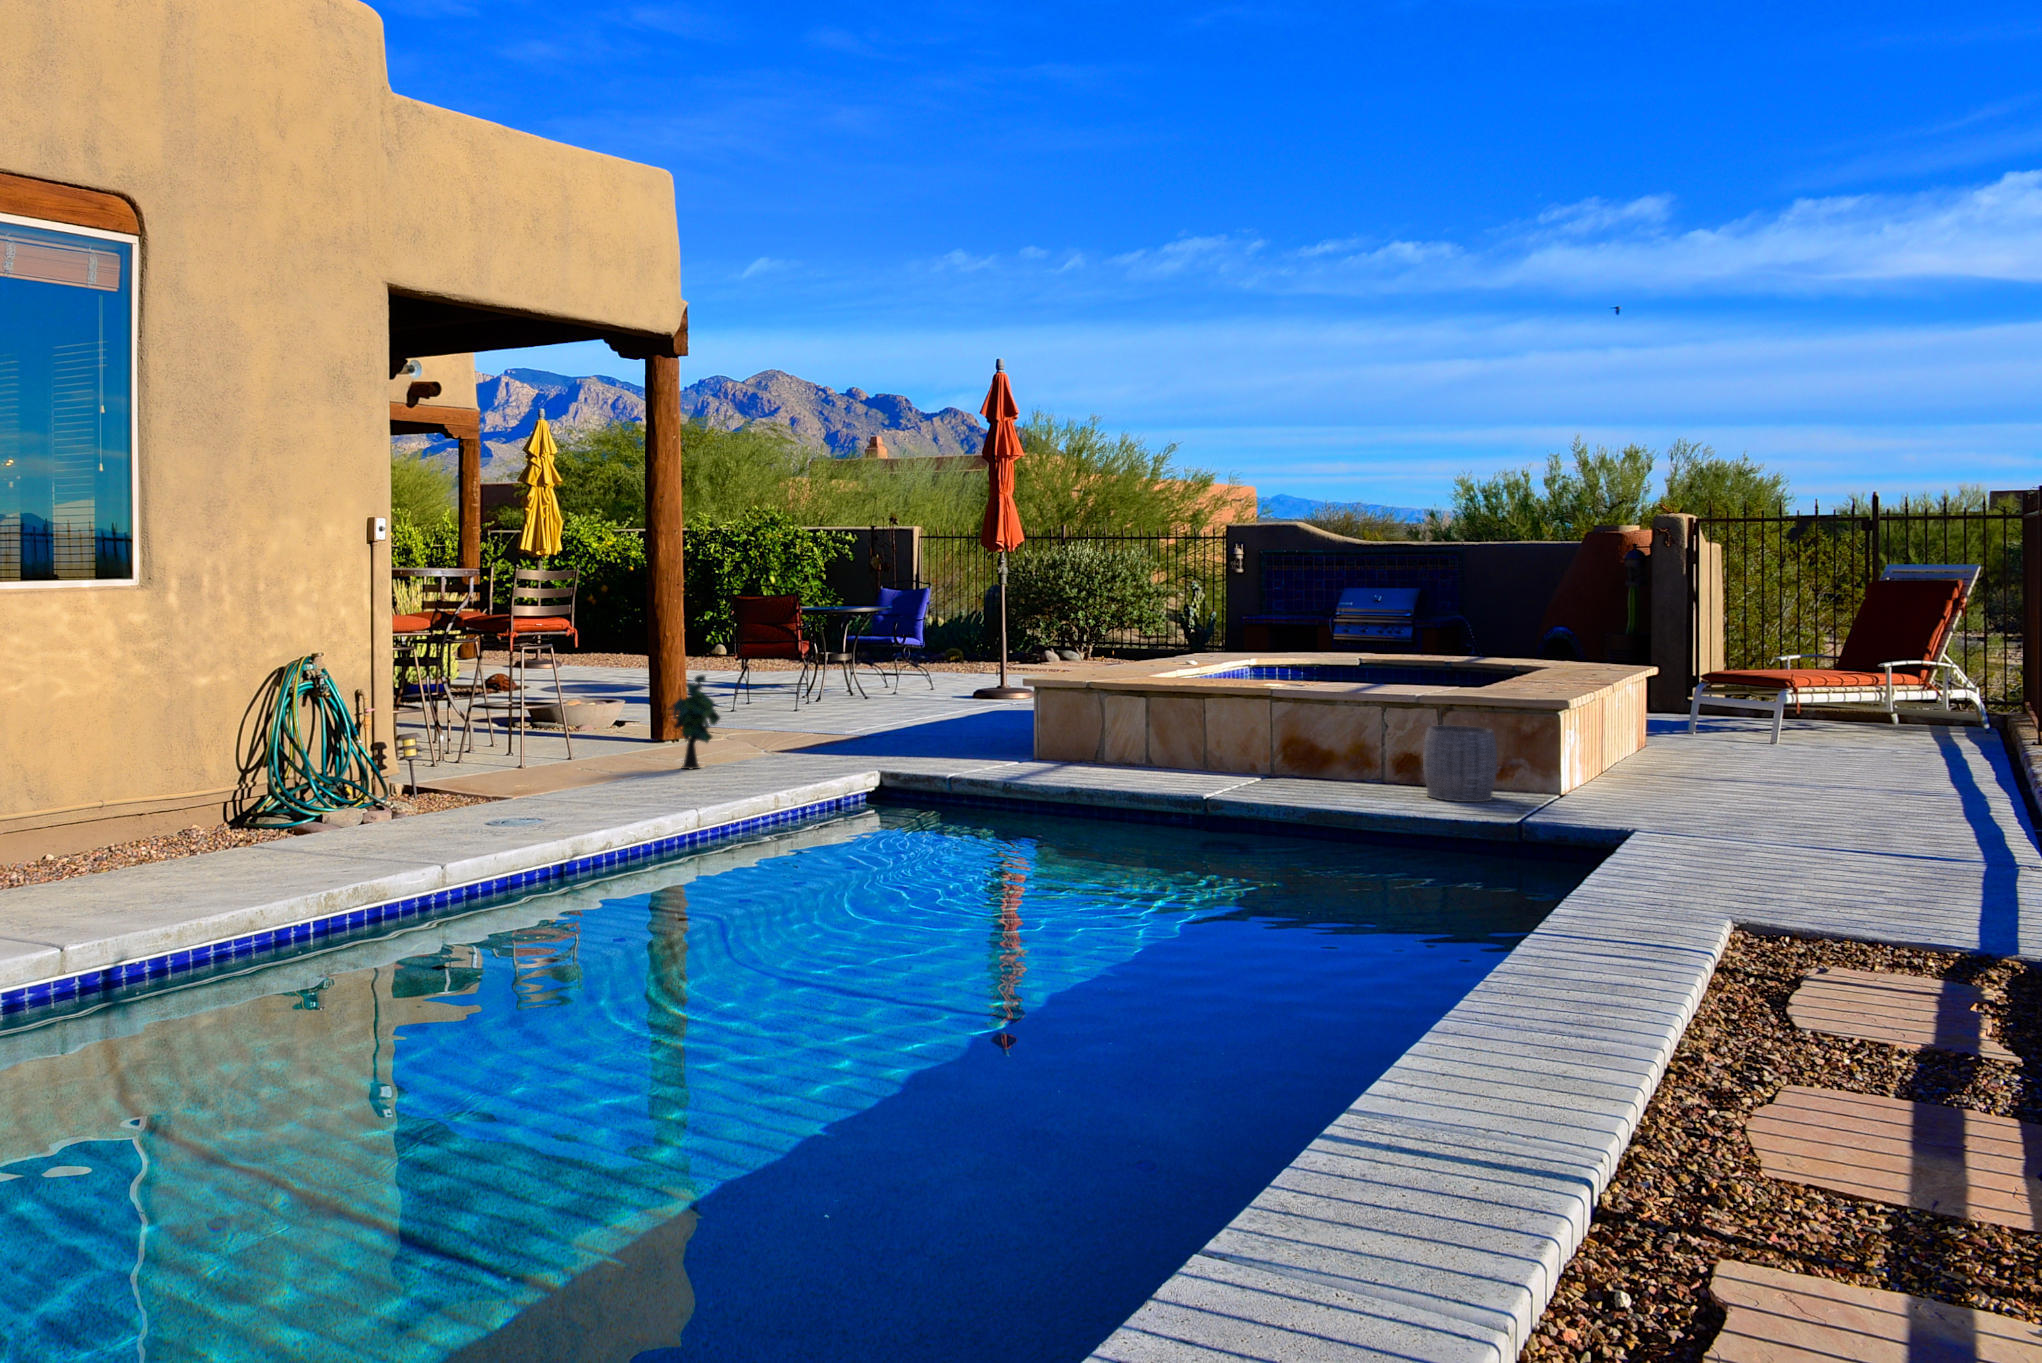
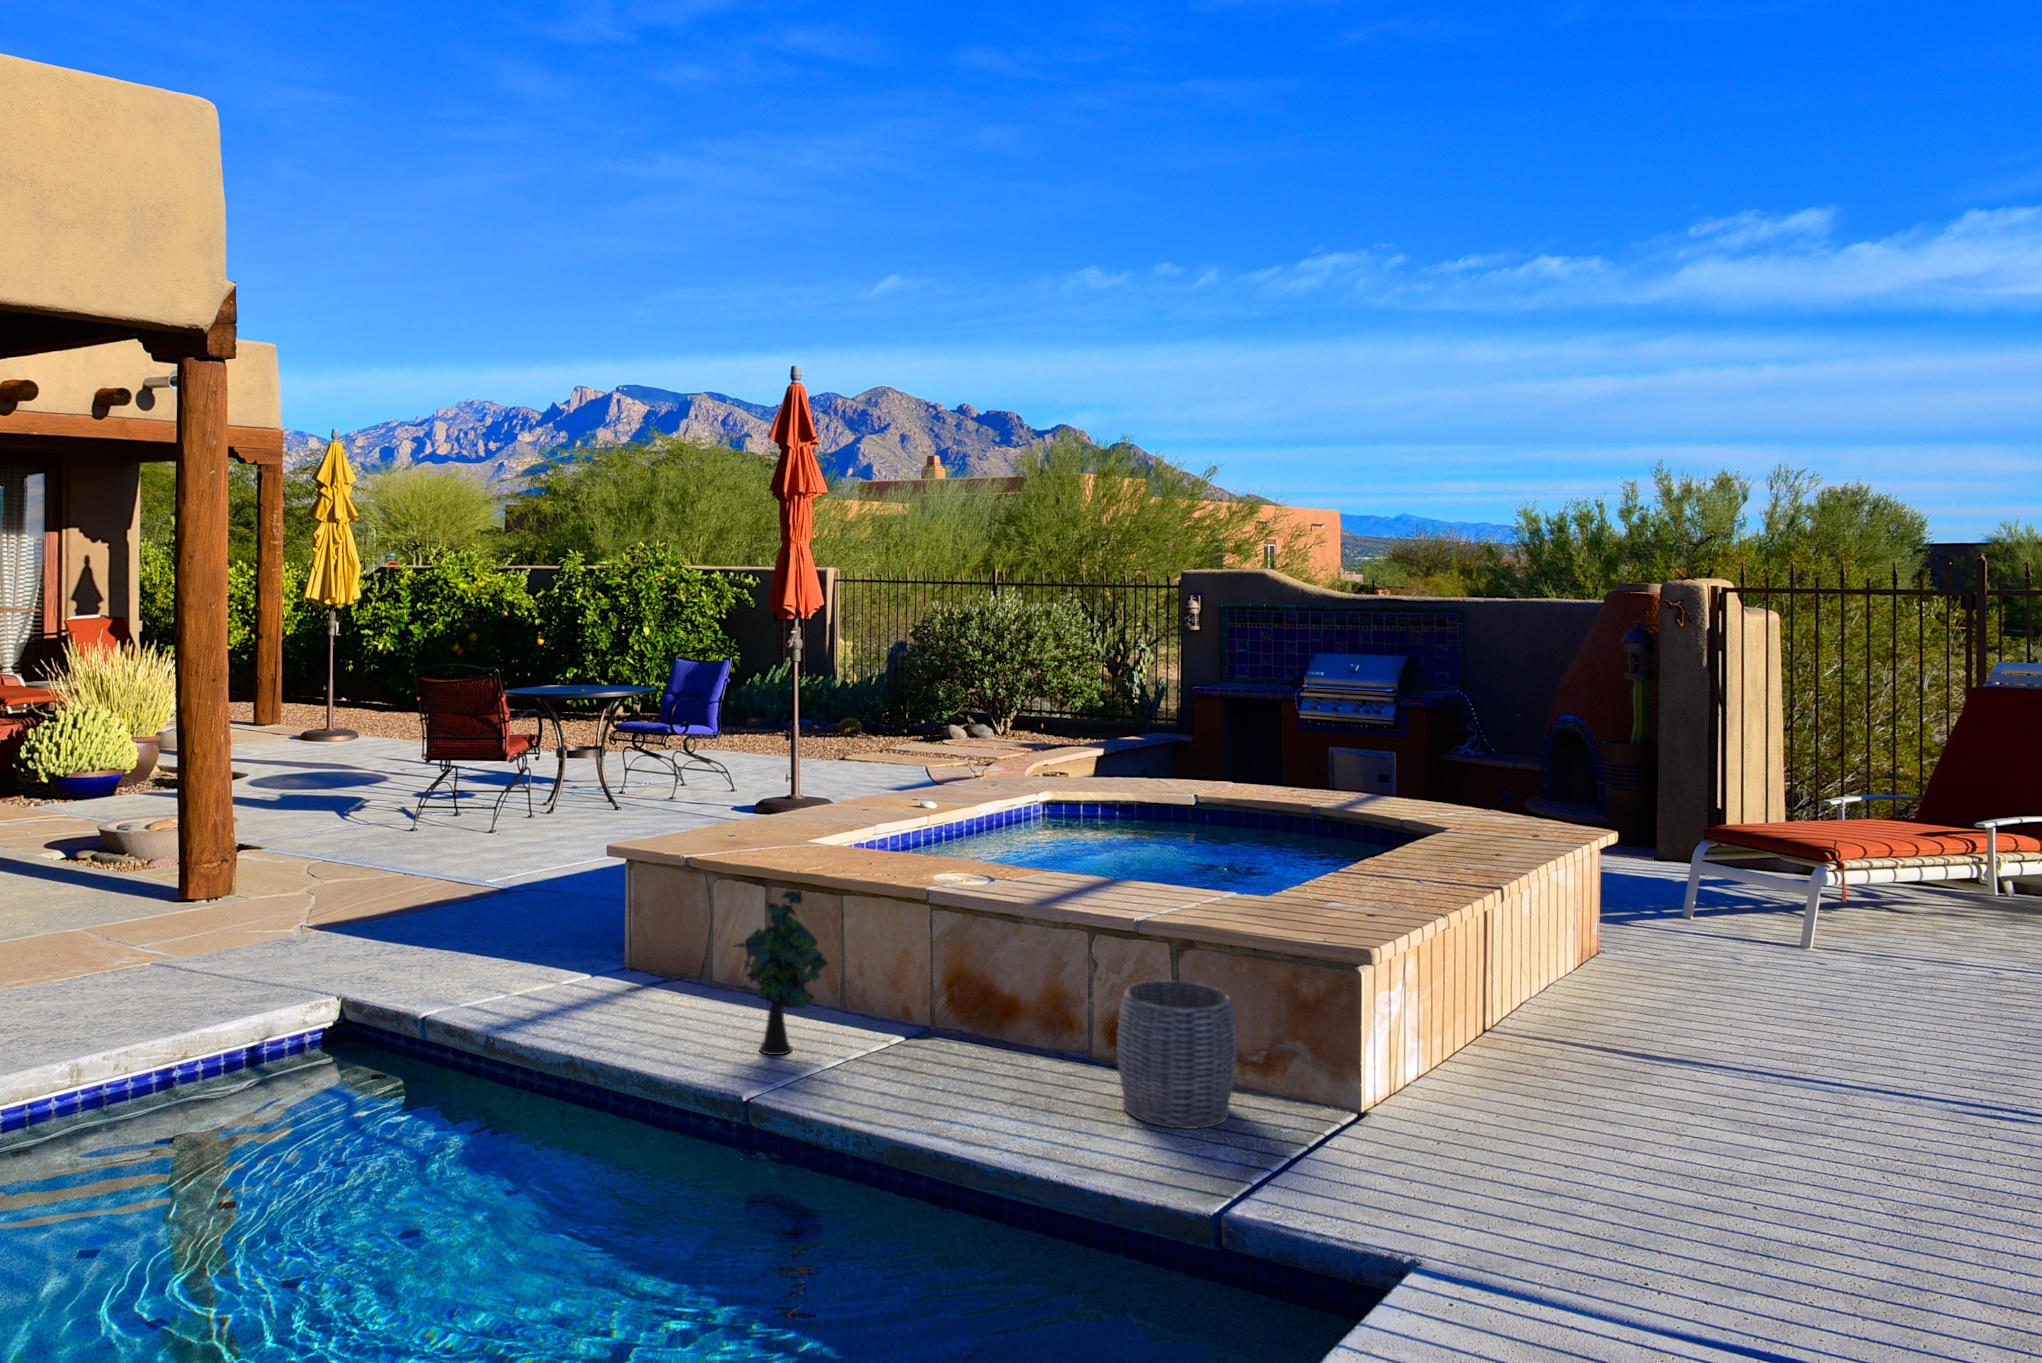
decorative plant: present [668,675,720,769] -> present [735,891,828,1055]

